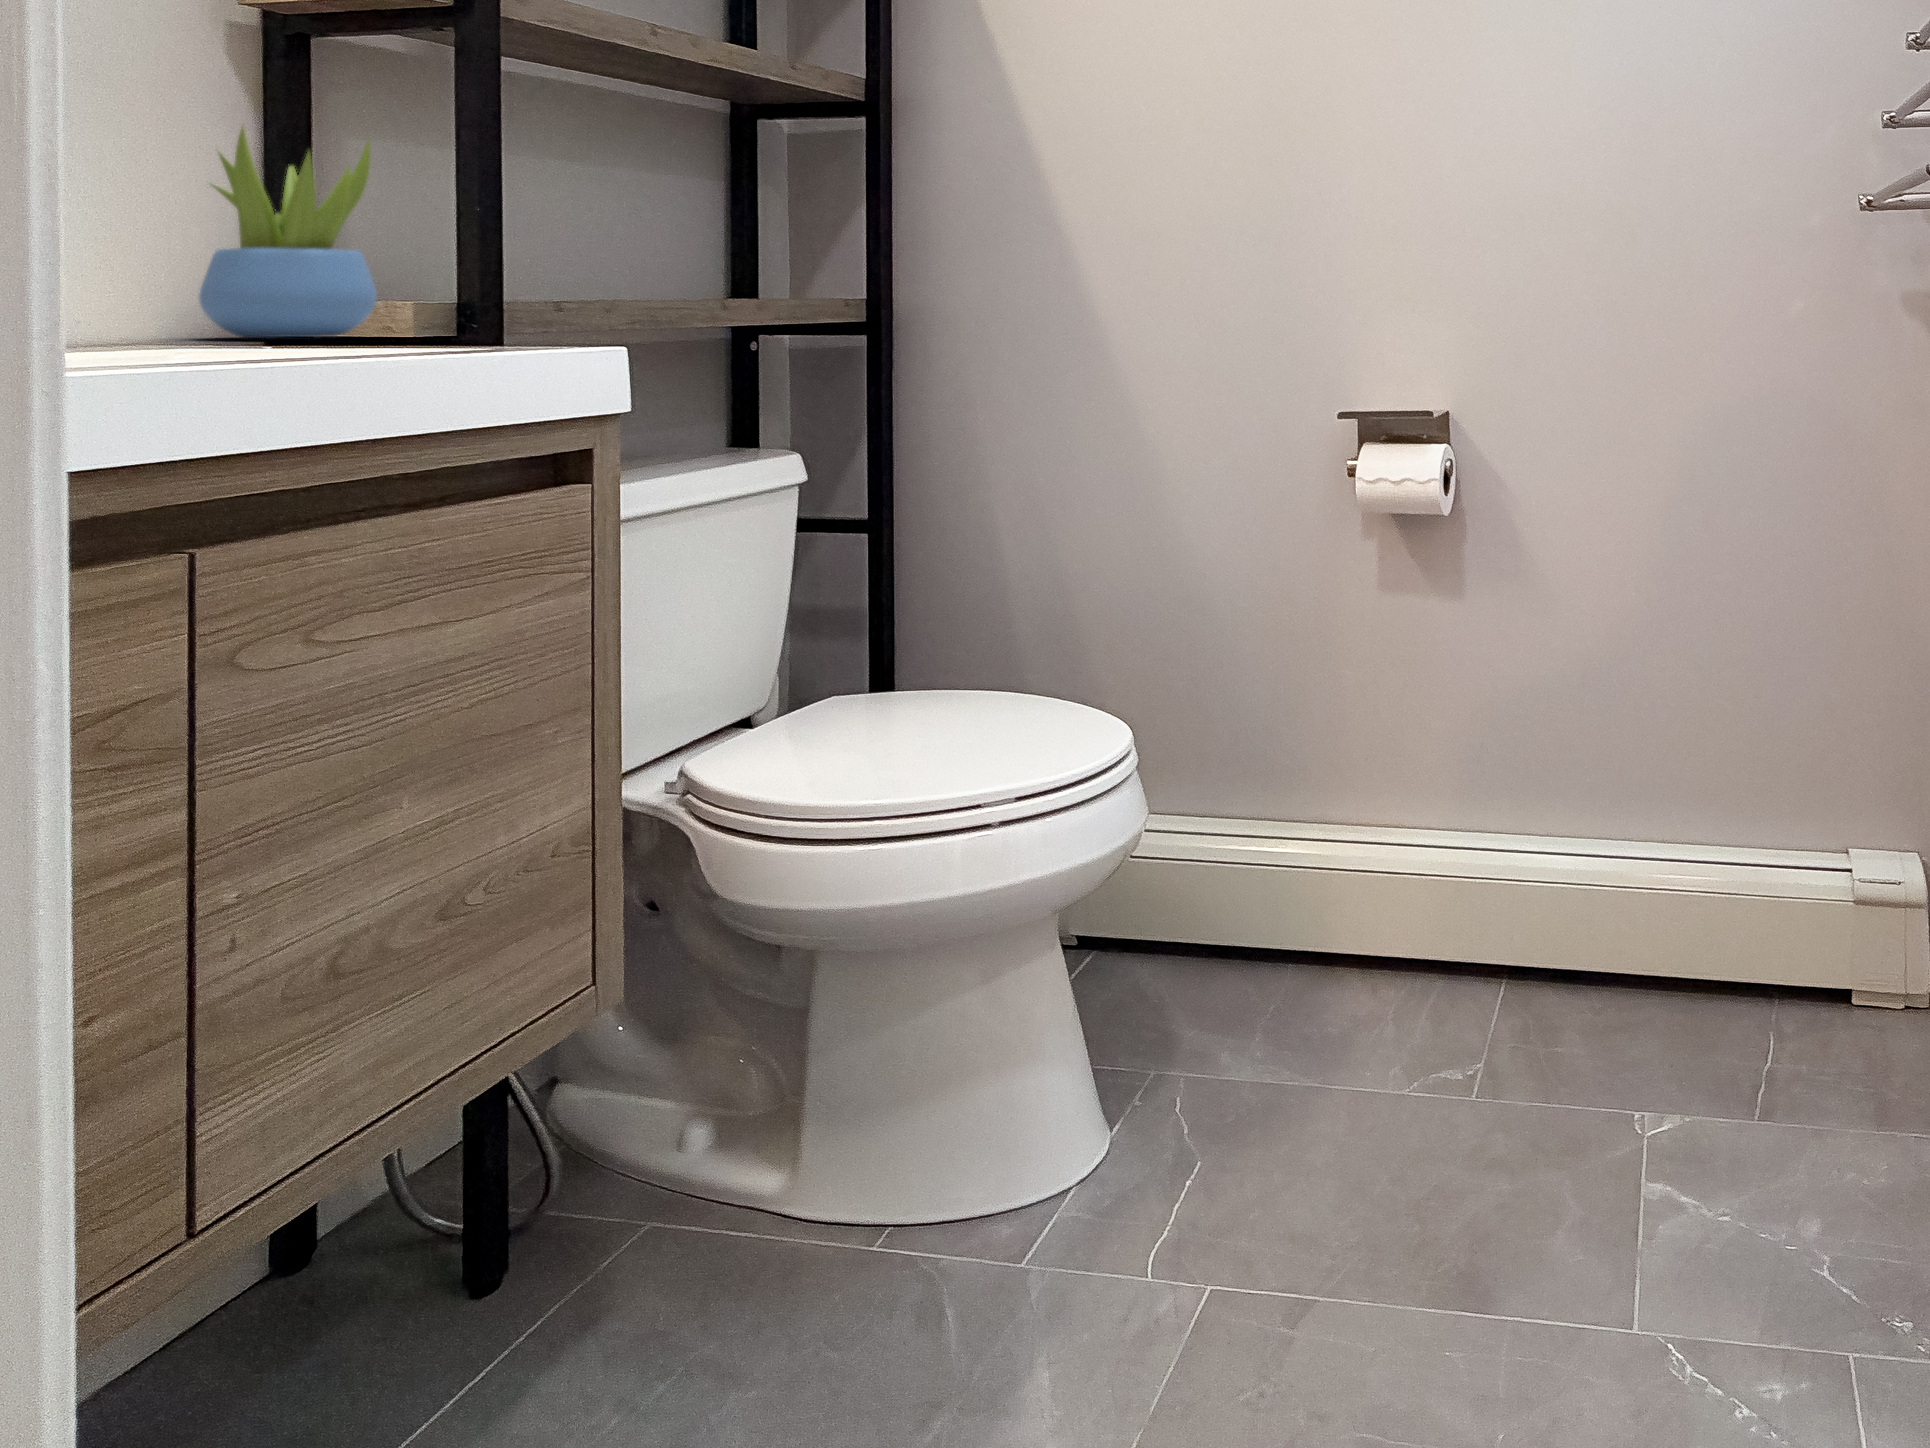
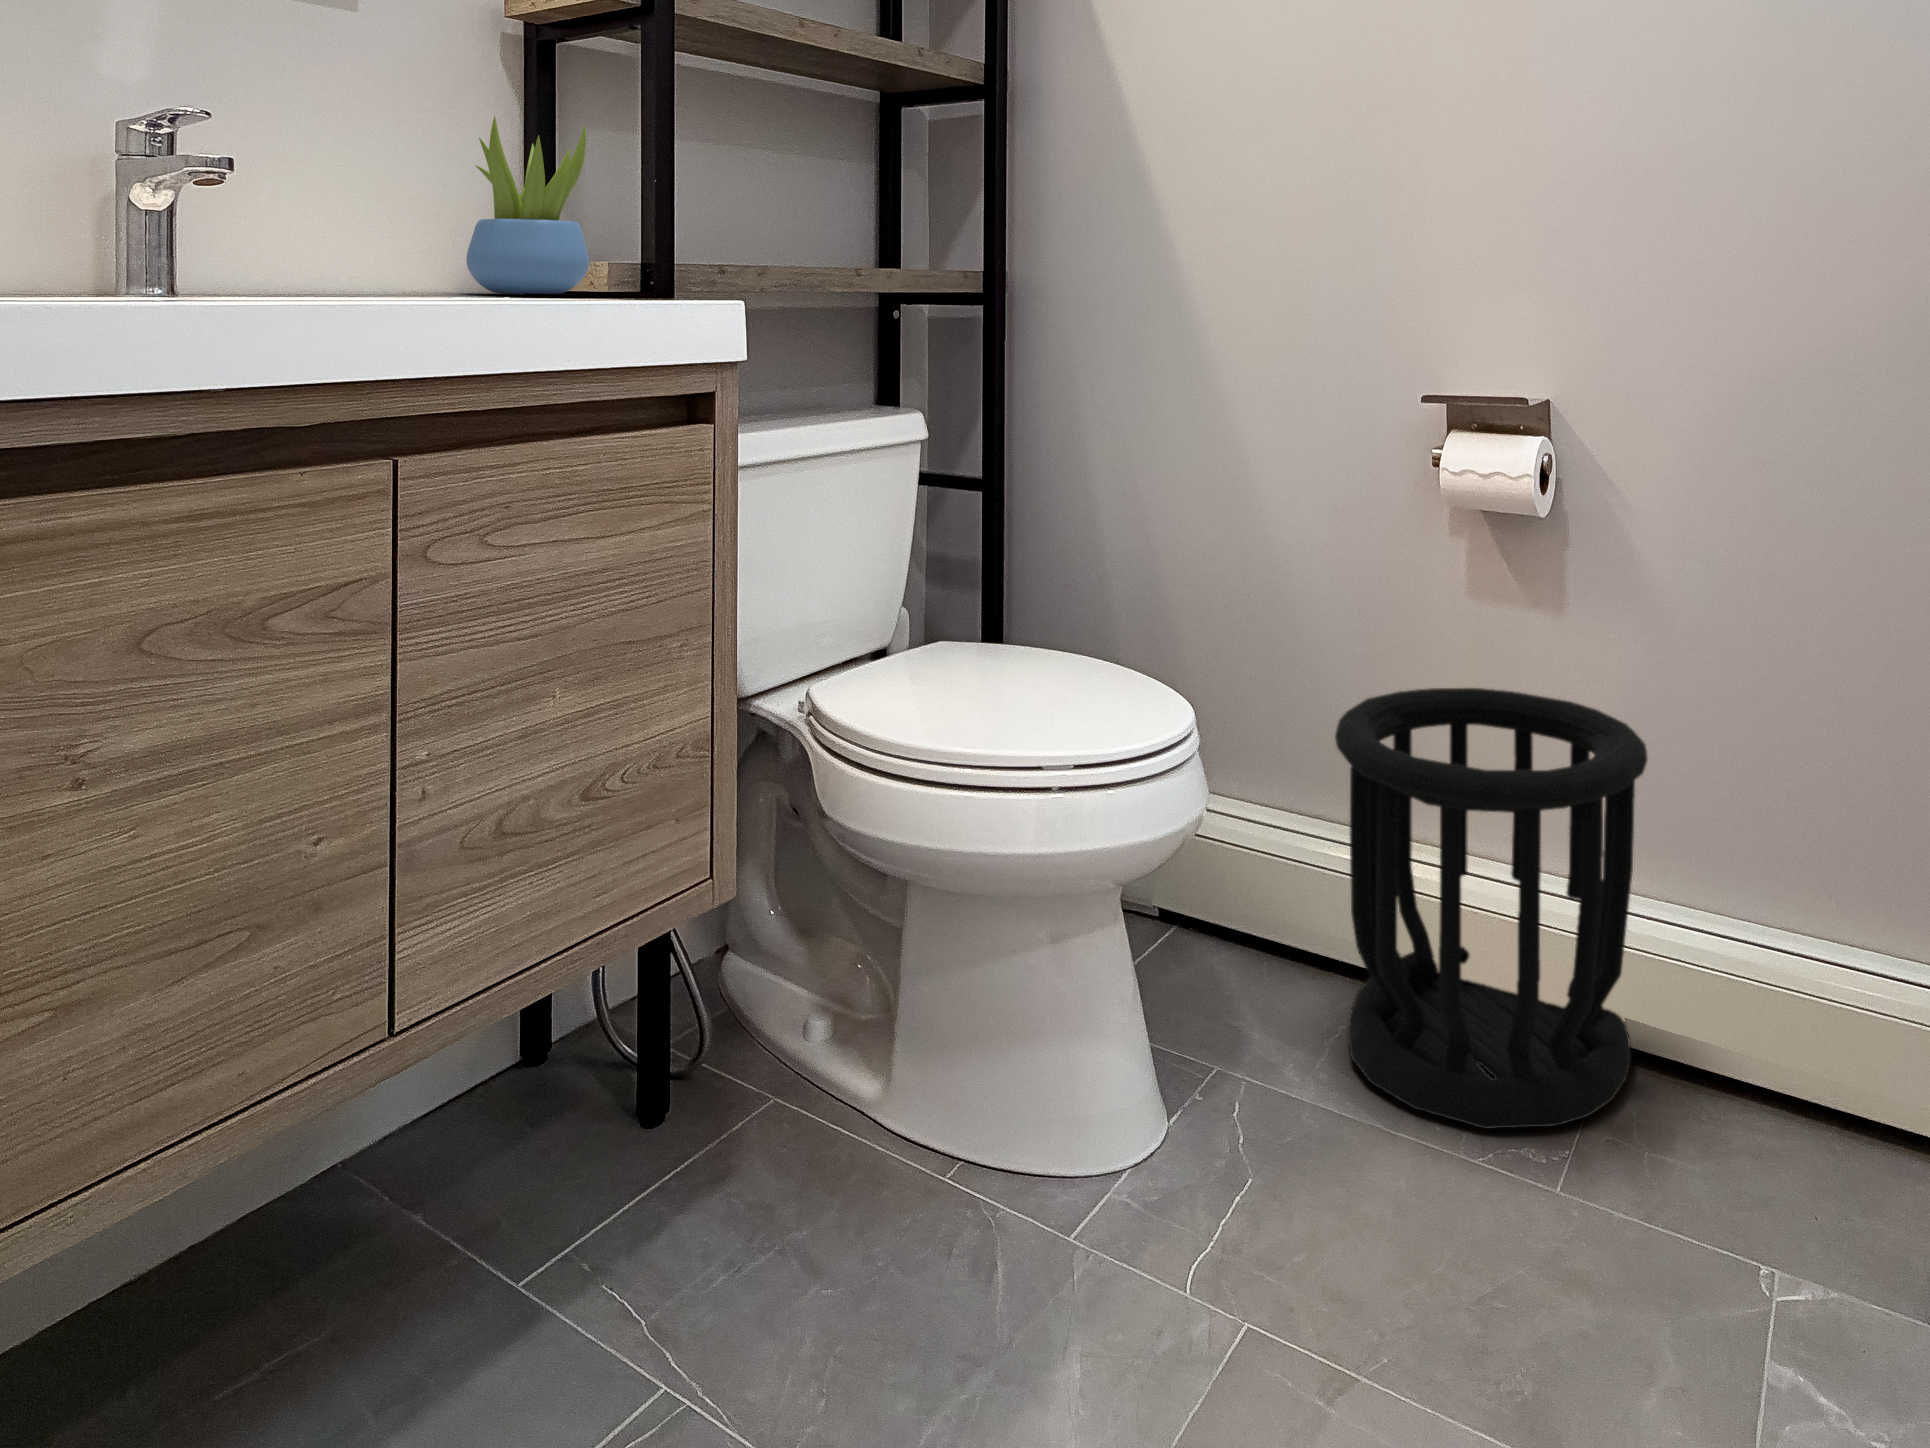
wastebasket: none [1265,683,1553,1095] -> present [1335,688,1647,1129]

